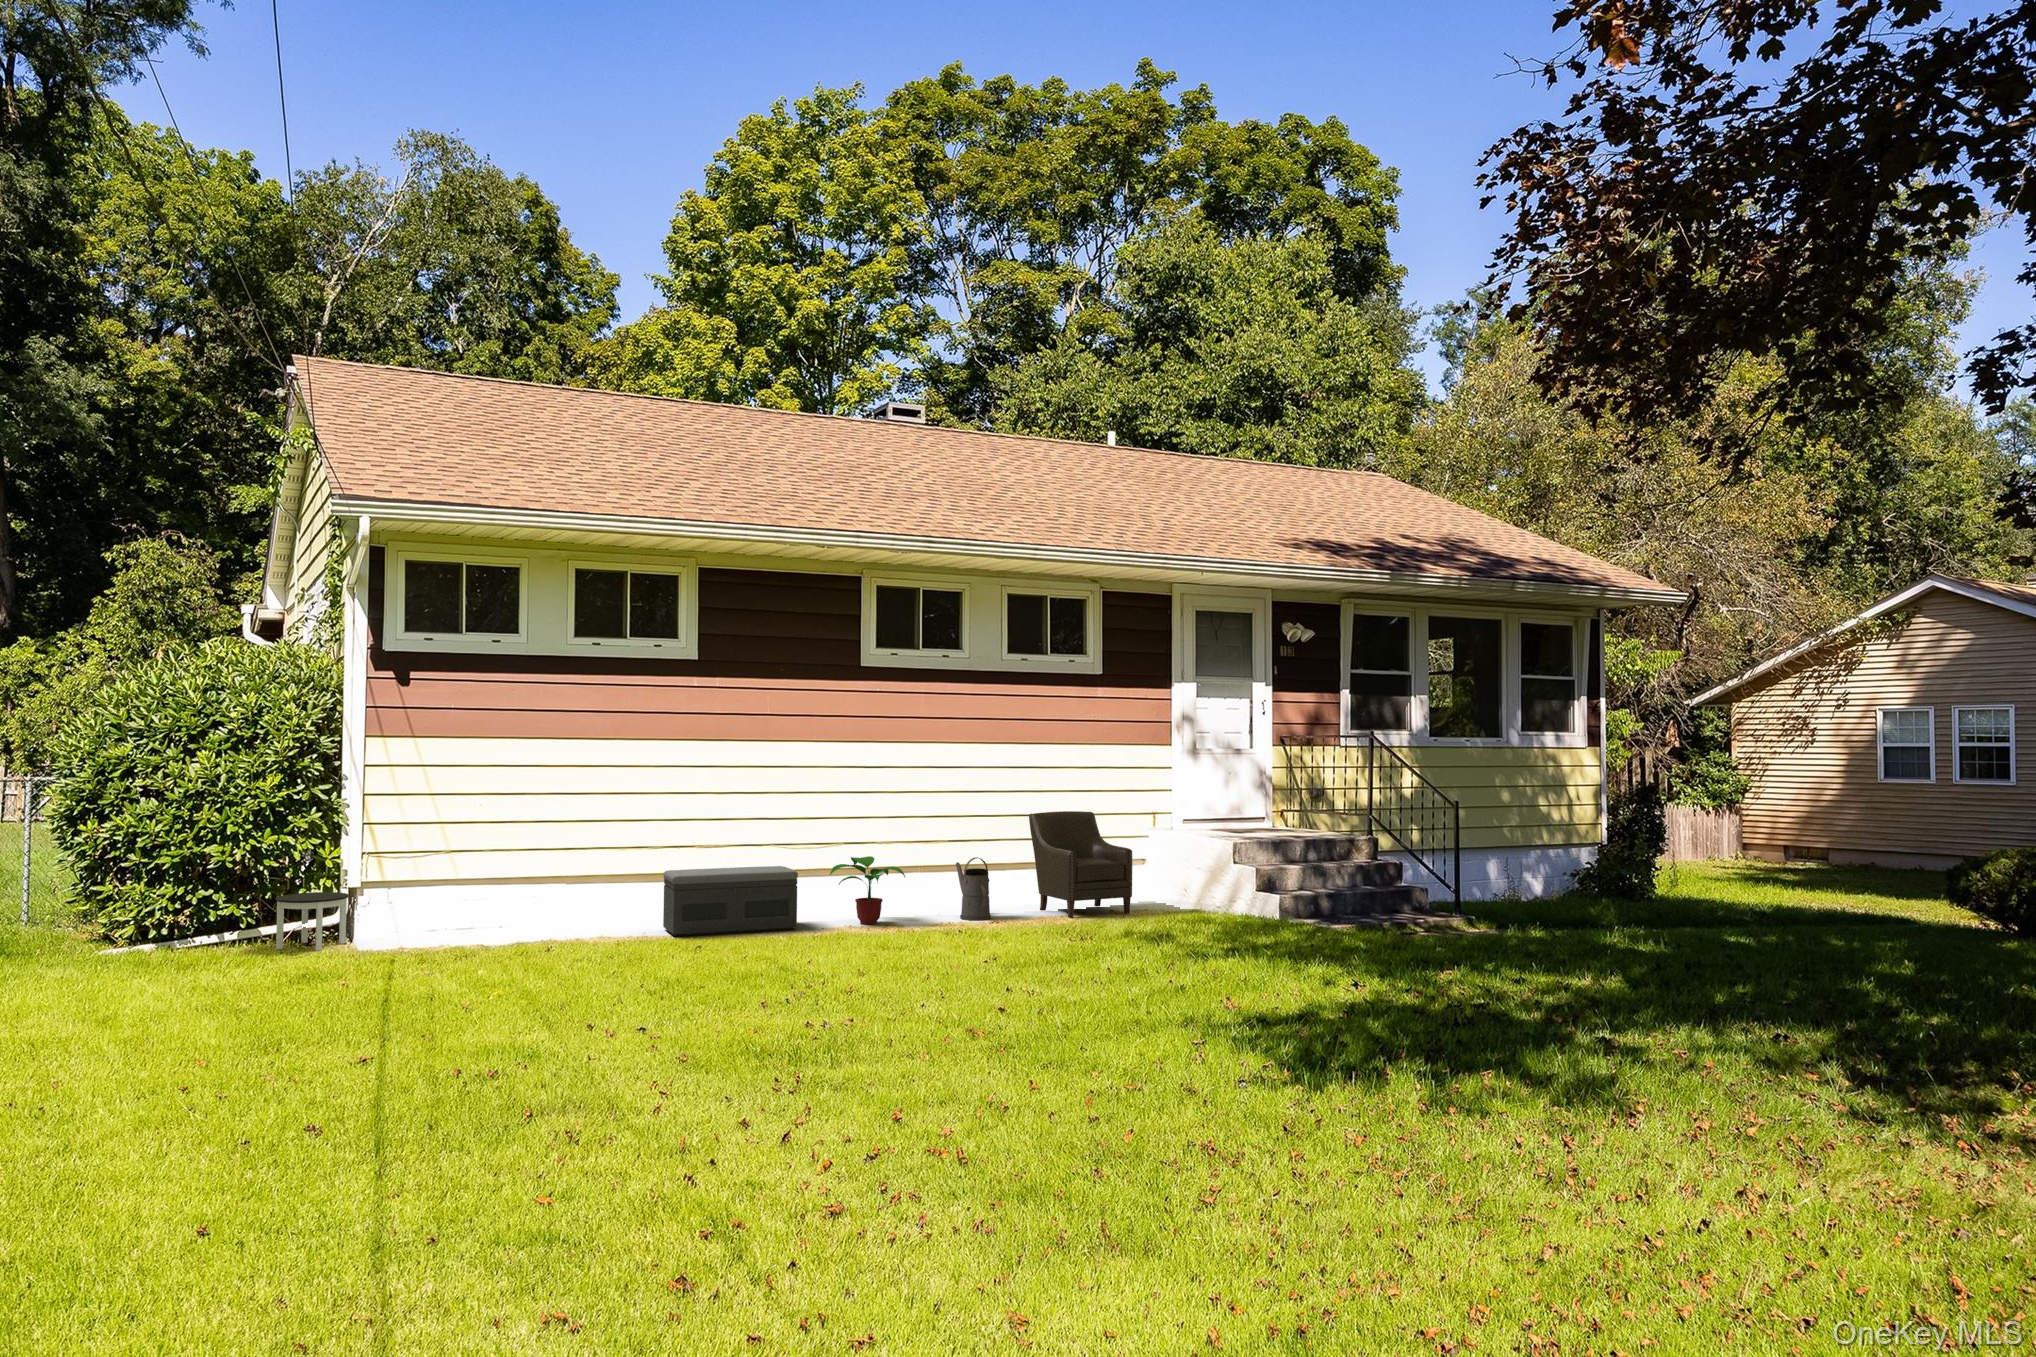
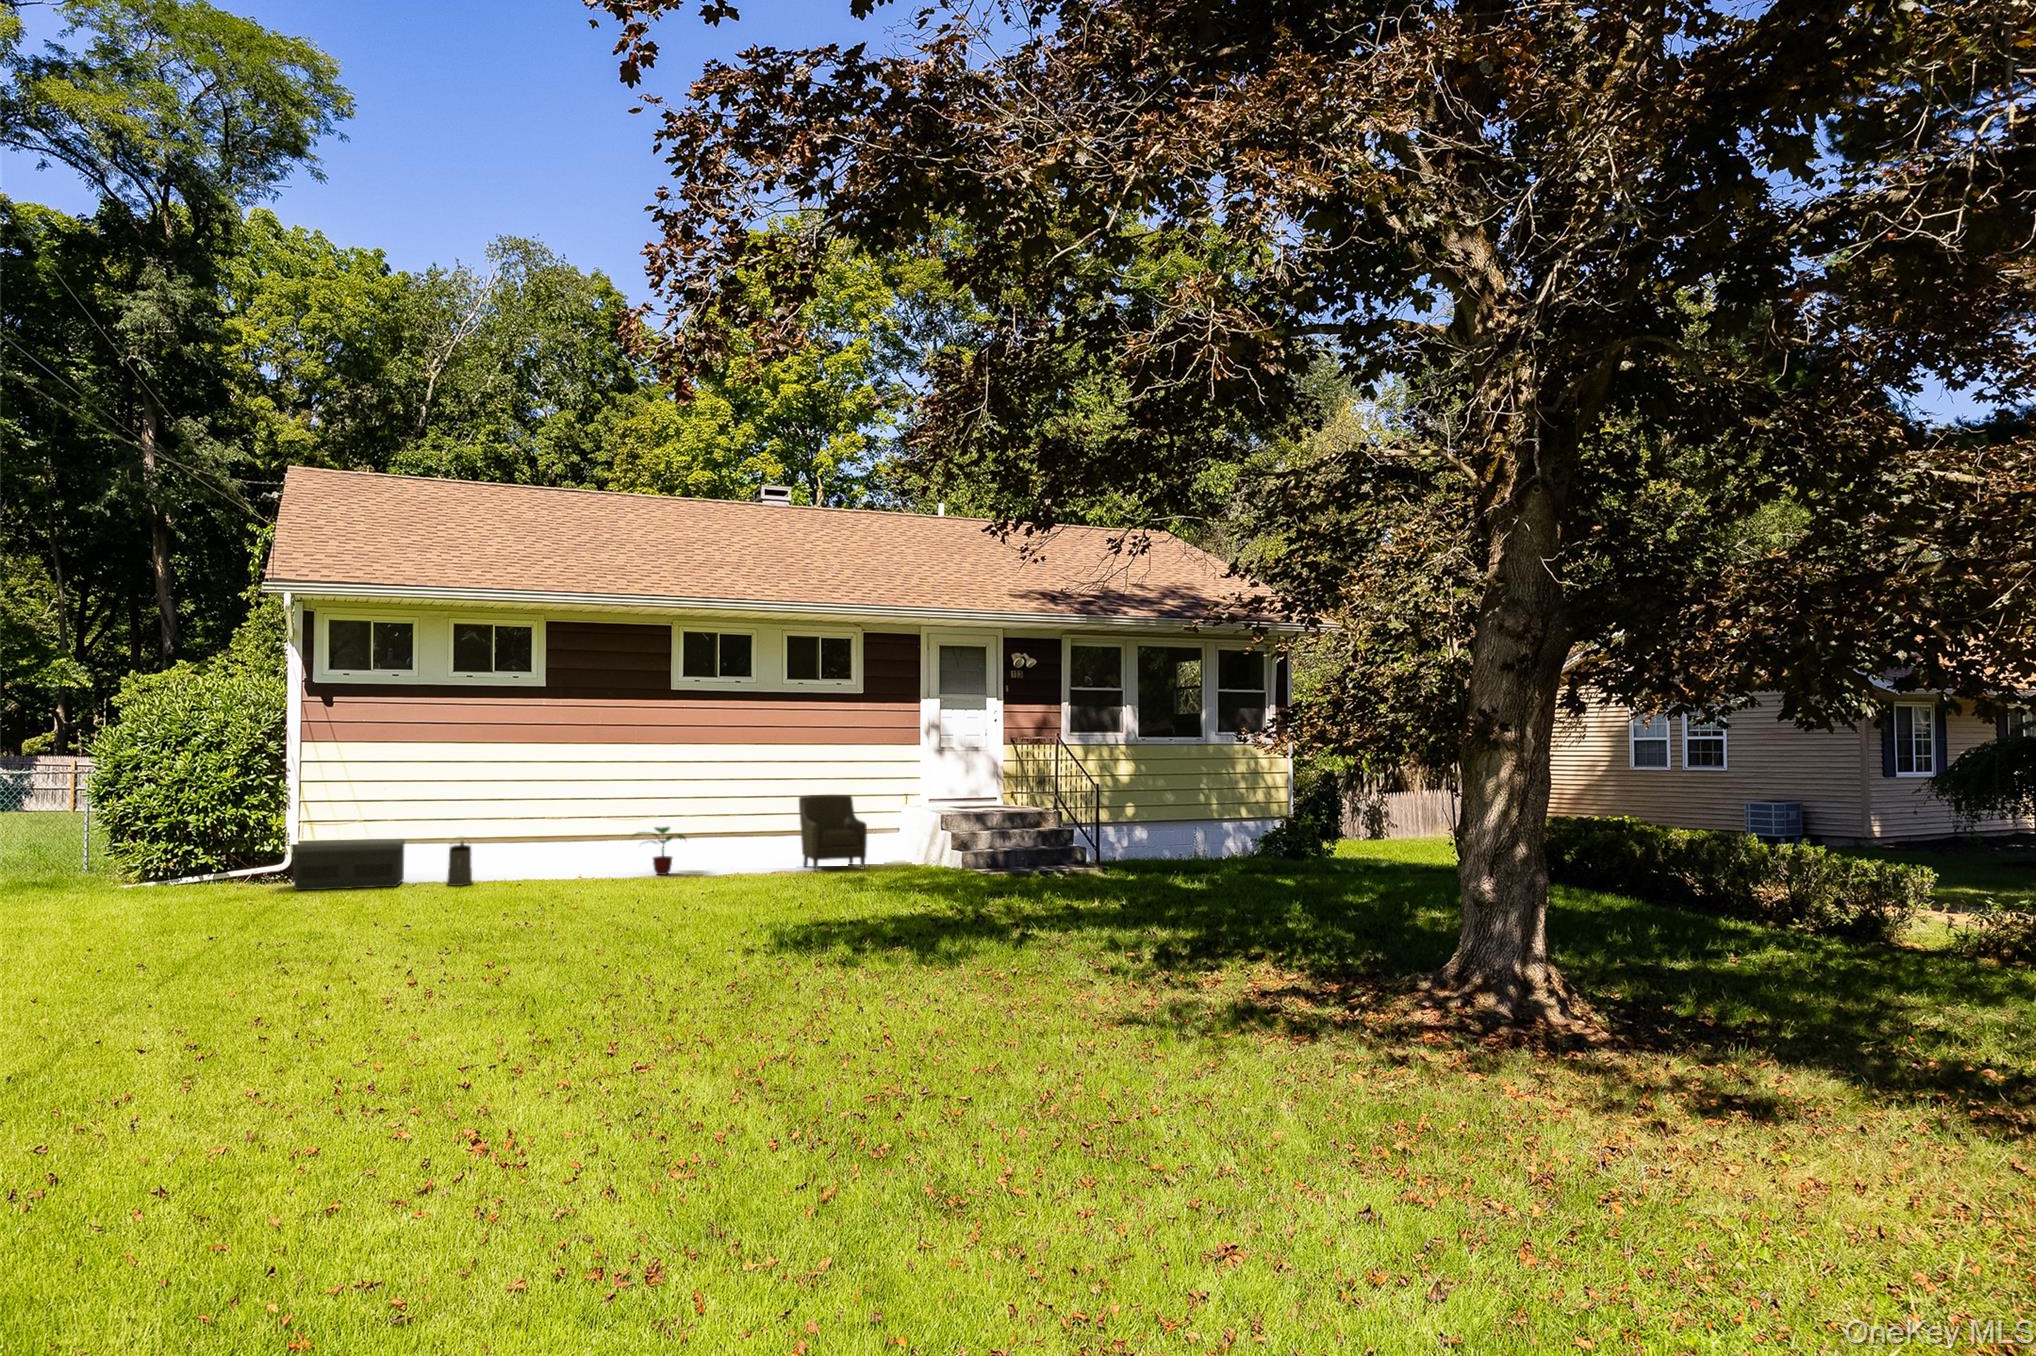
watering can: present [956,857,991,920] -> present [447,841,473,886]
storage bench: present [663,866,798,937] -> present [294,839,405,891]
round table: present [276,892,349,951] -> none [232,848,285,888]

